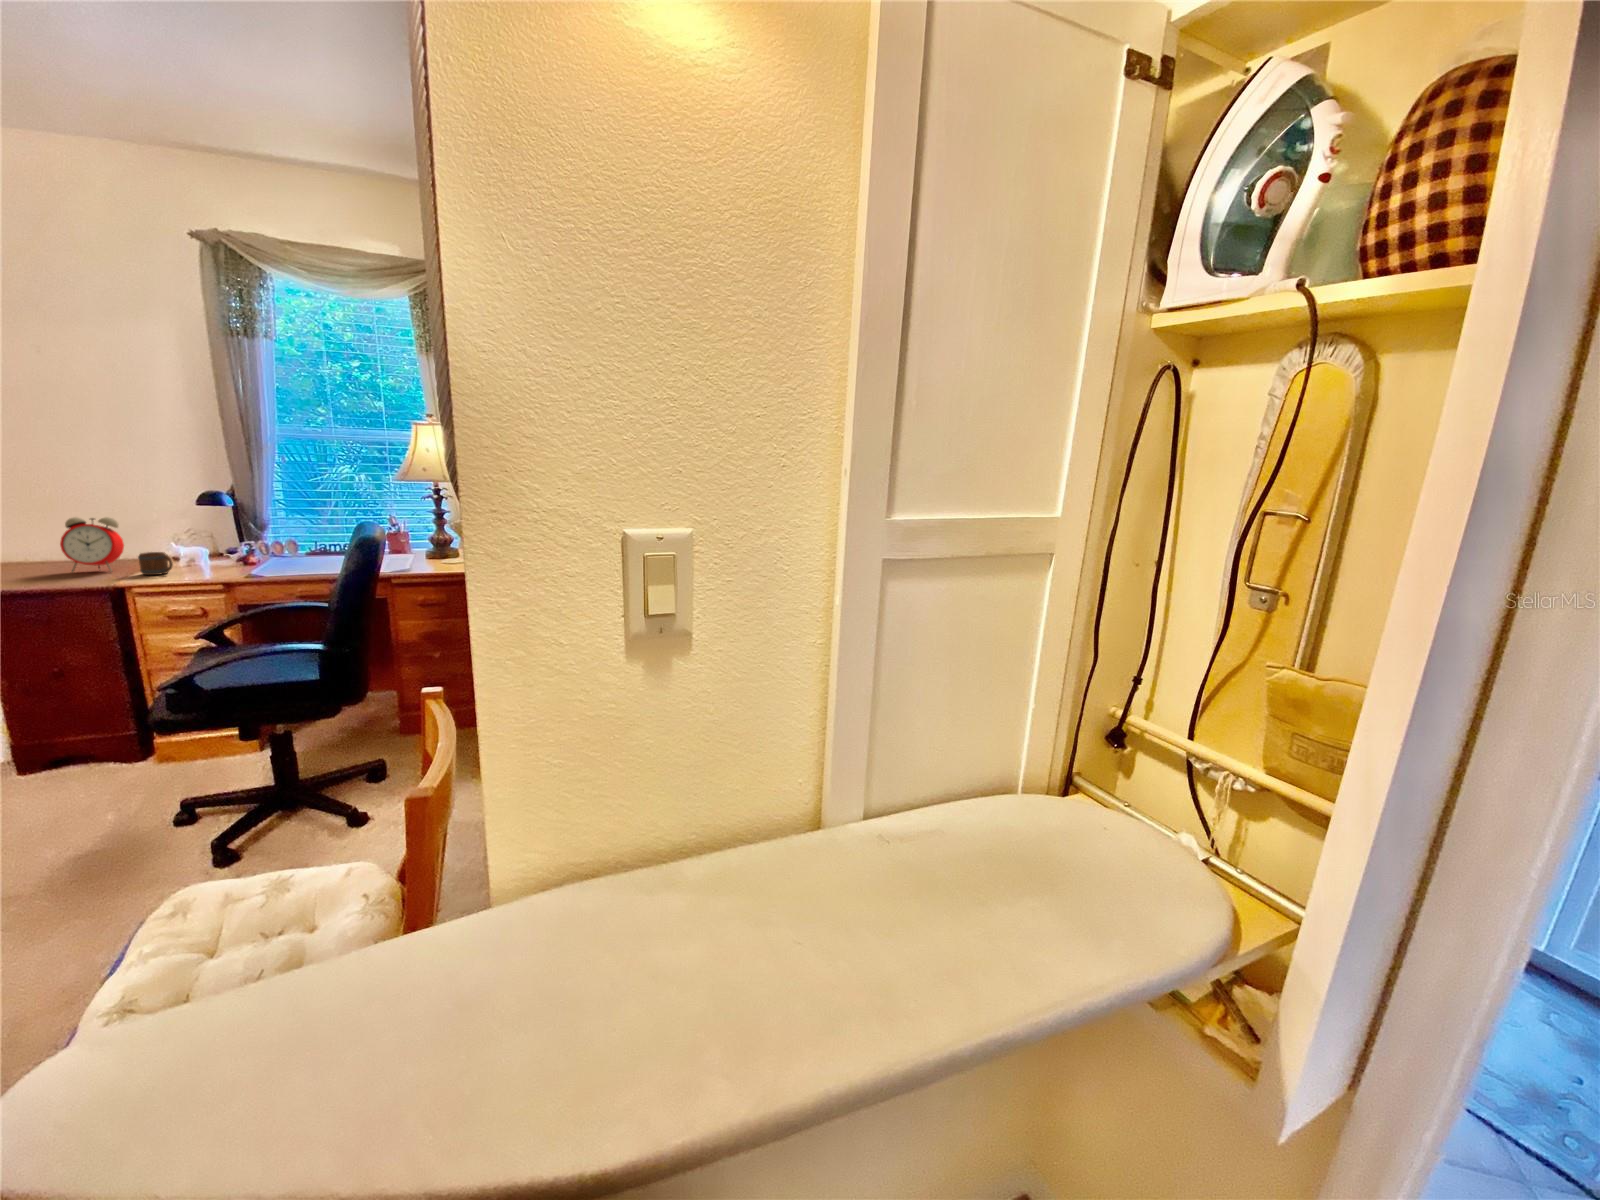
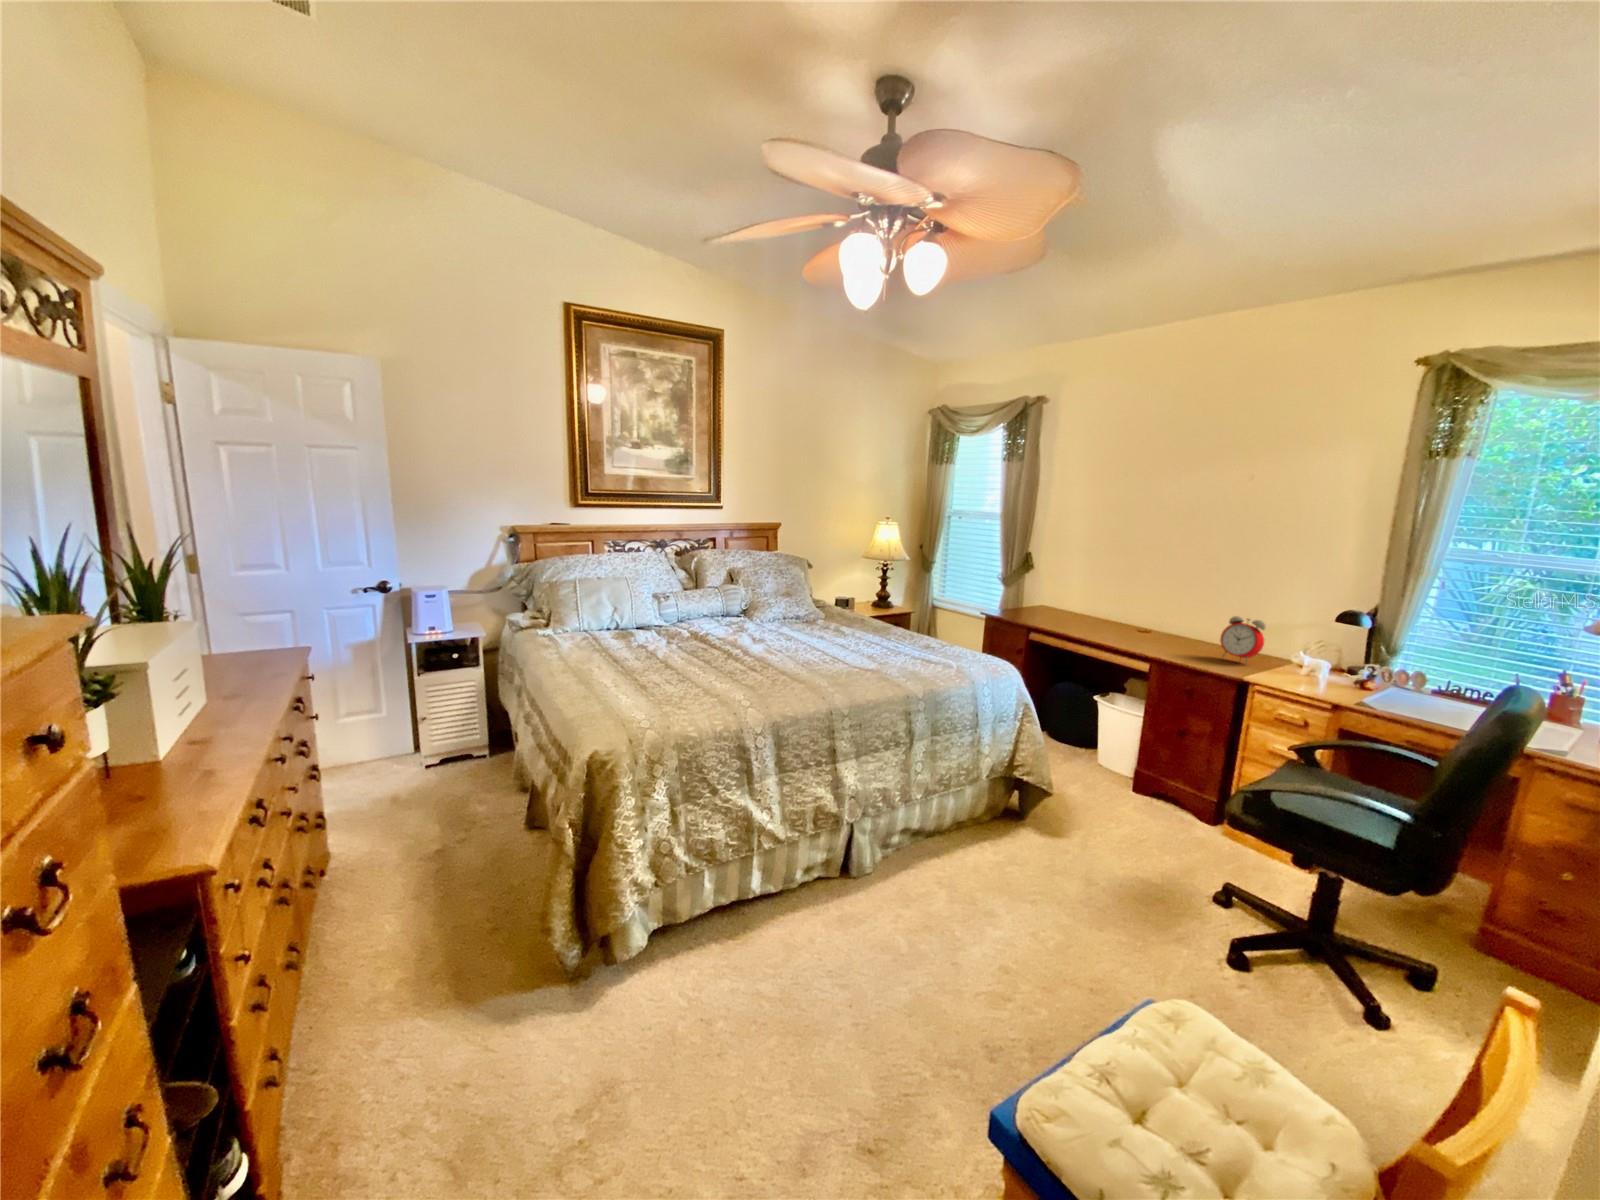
mug: present [138,552,173,575] -> none [1267,656,1295,679]

